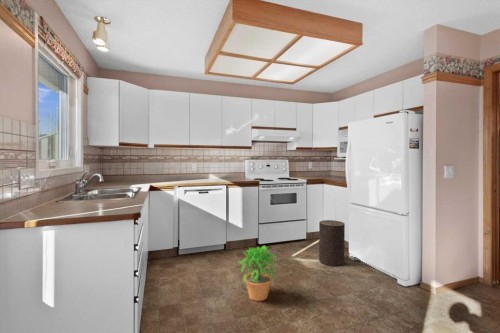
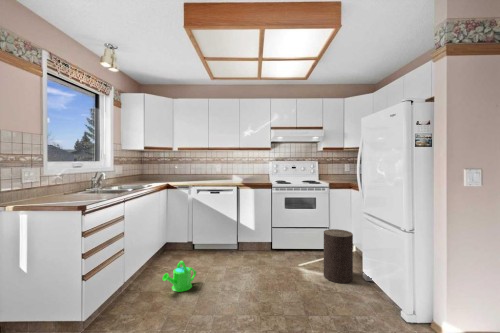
potted plant: present [240,246,275,301] -> none [207,250,249,306]
watering can: none [185,264,211,296] -> present [163,261,196,292]

